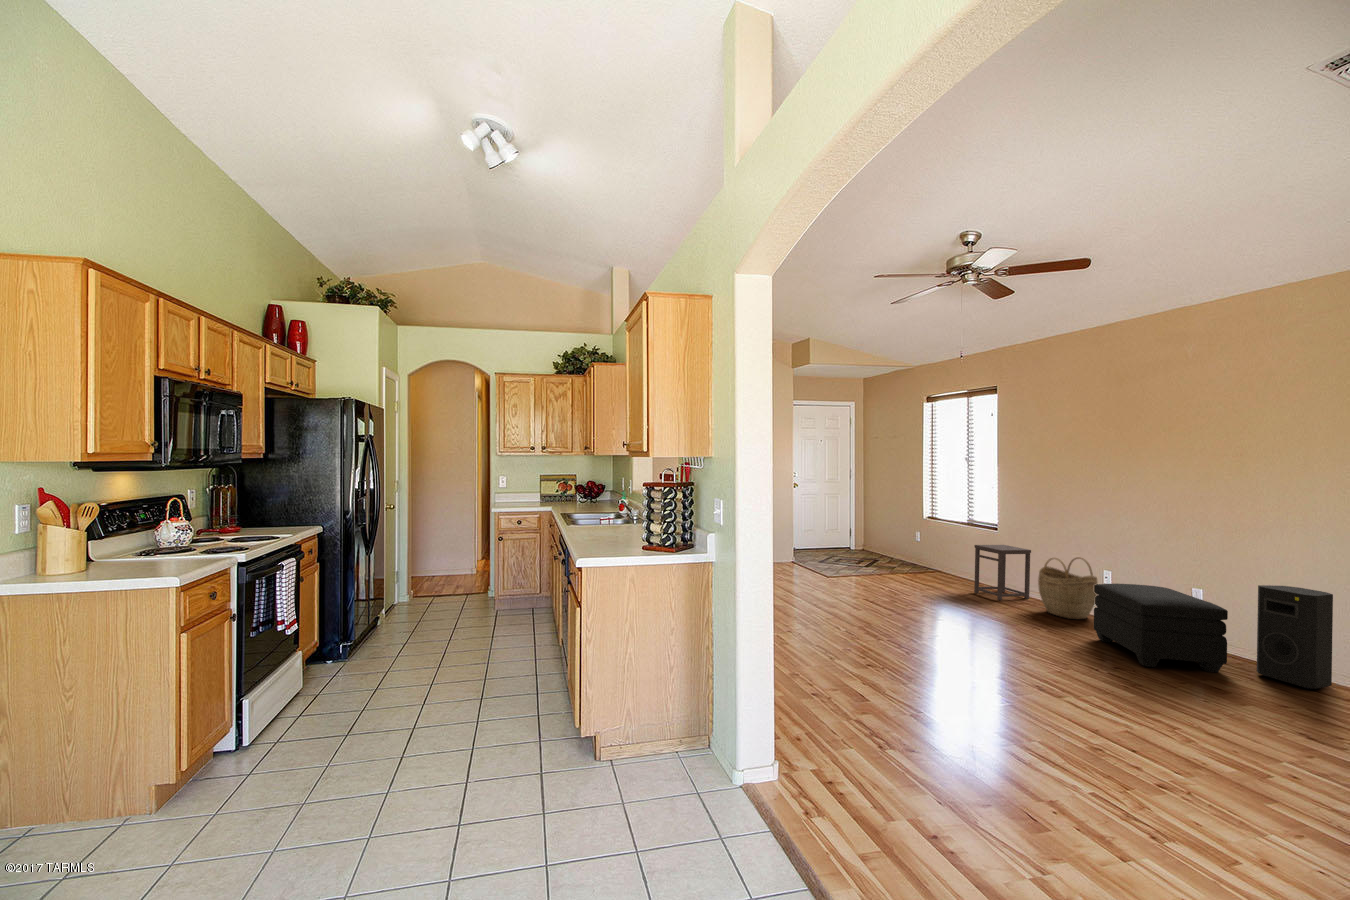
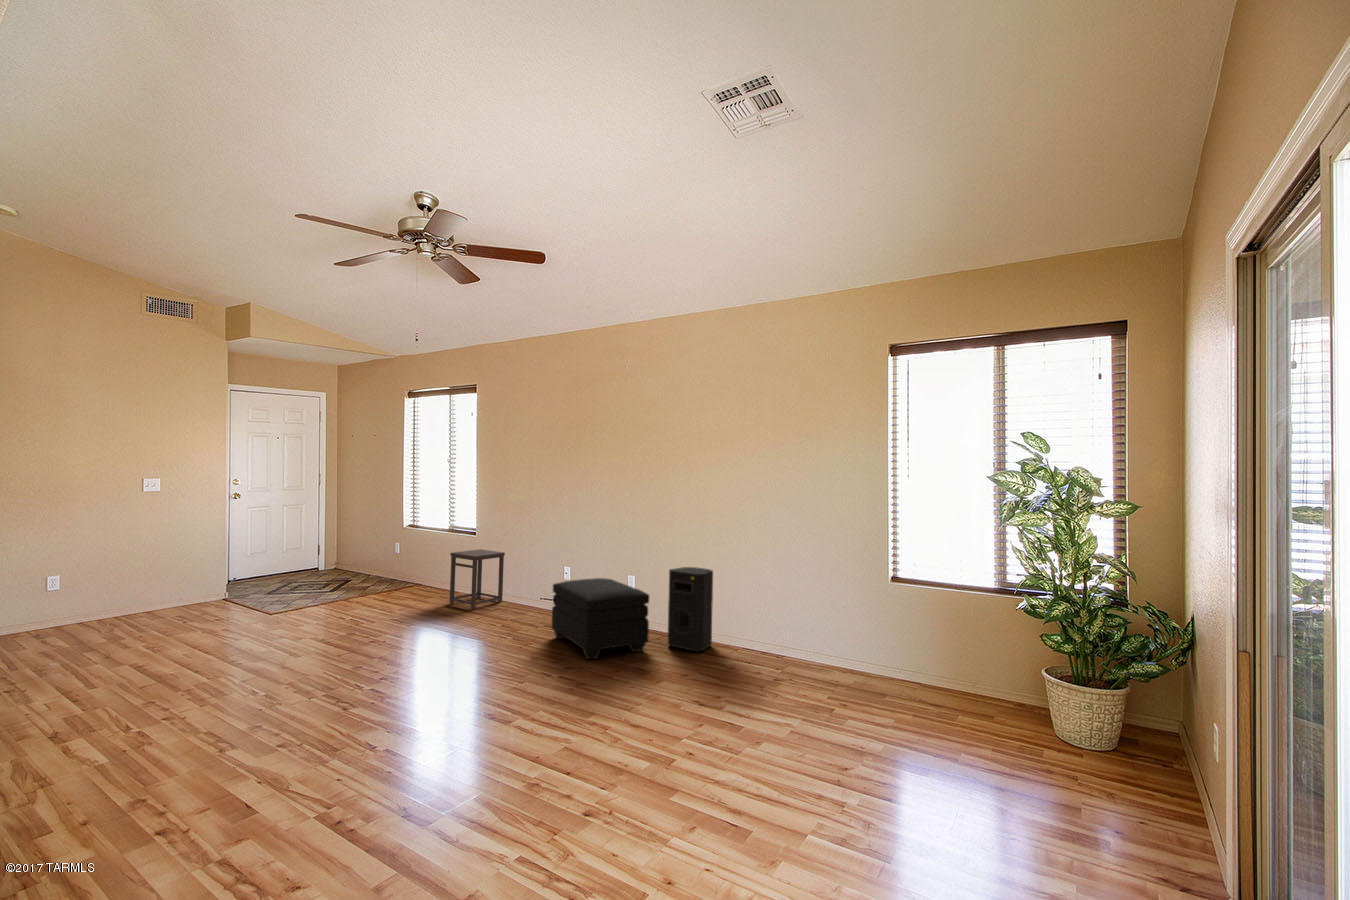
woven basket: present [1038,557,1098,619] -> none [508,556,559,618]

